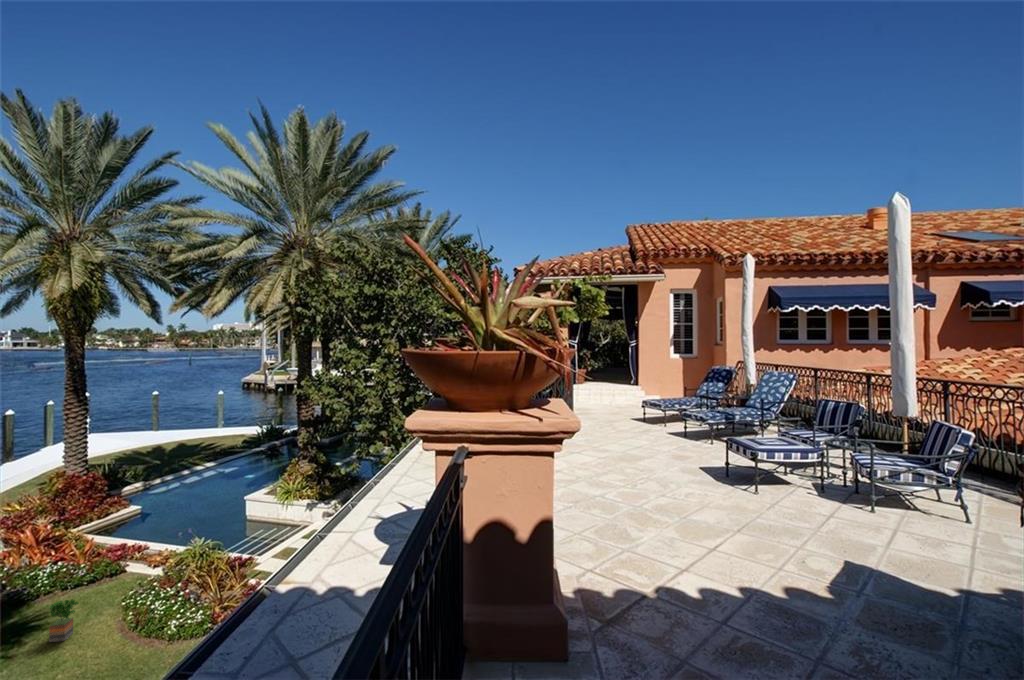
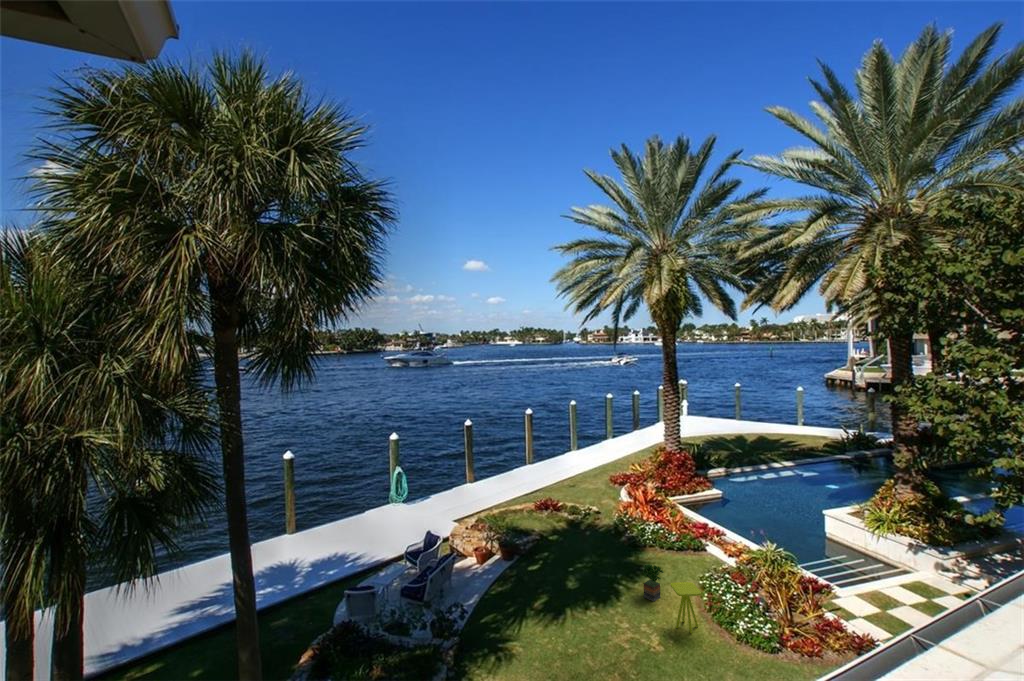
side table: none [92,598,131,652] -> present [671,582,701,633]

